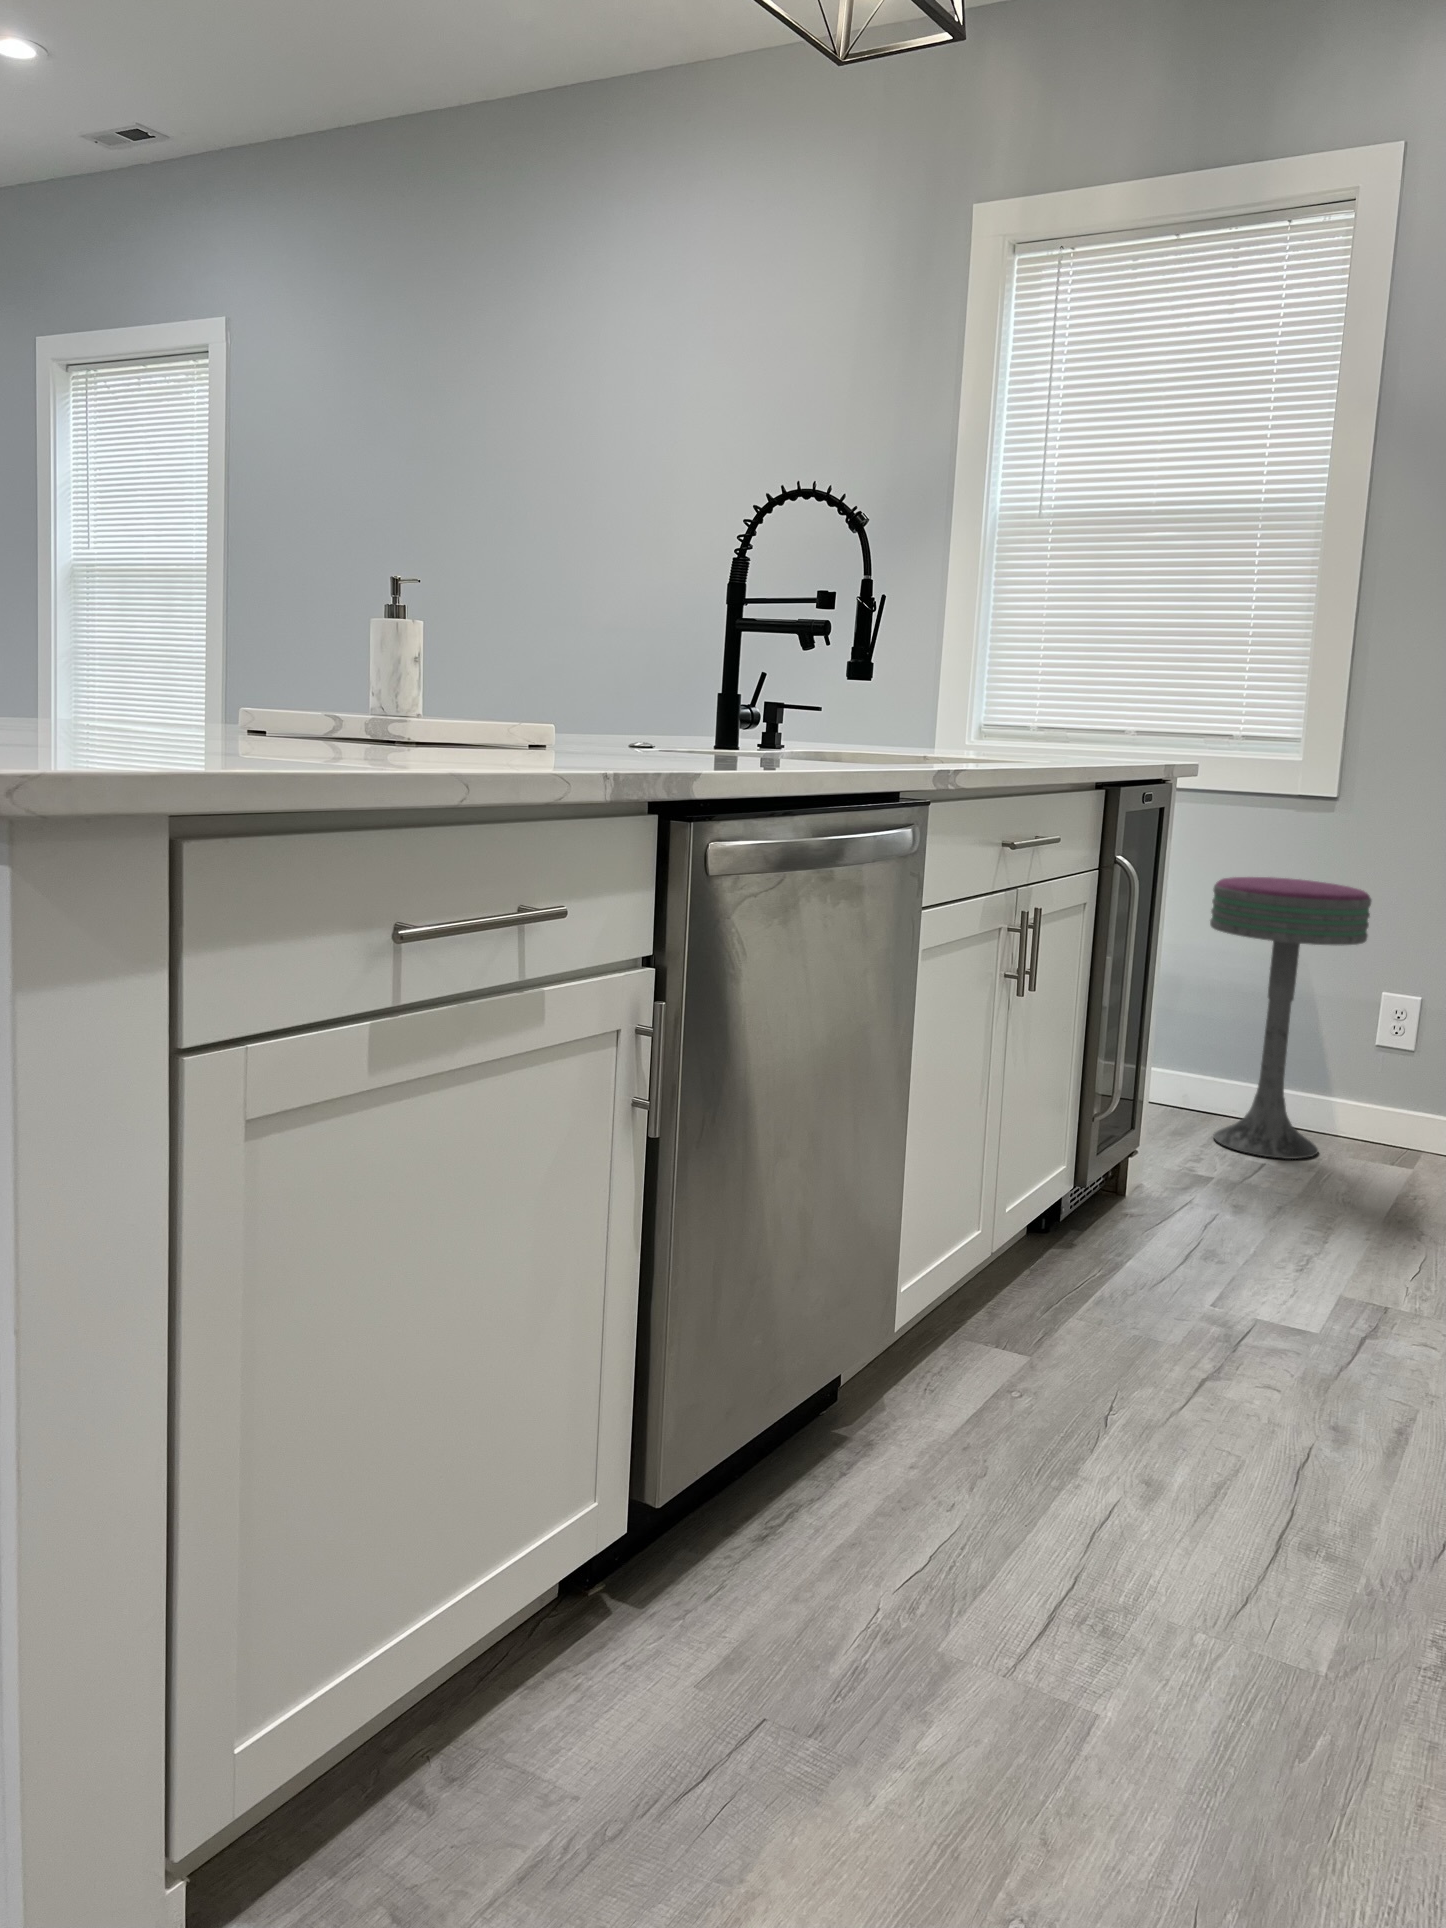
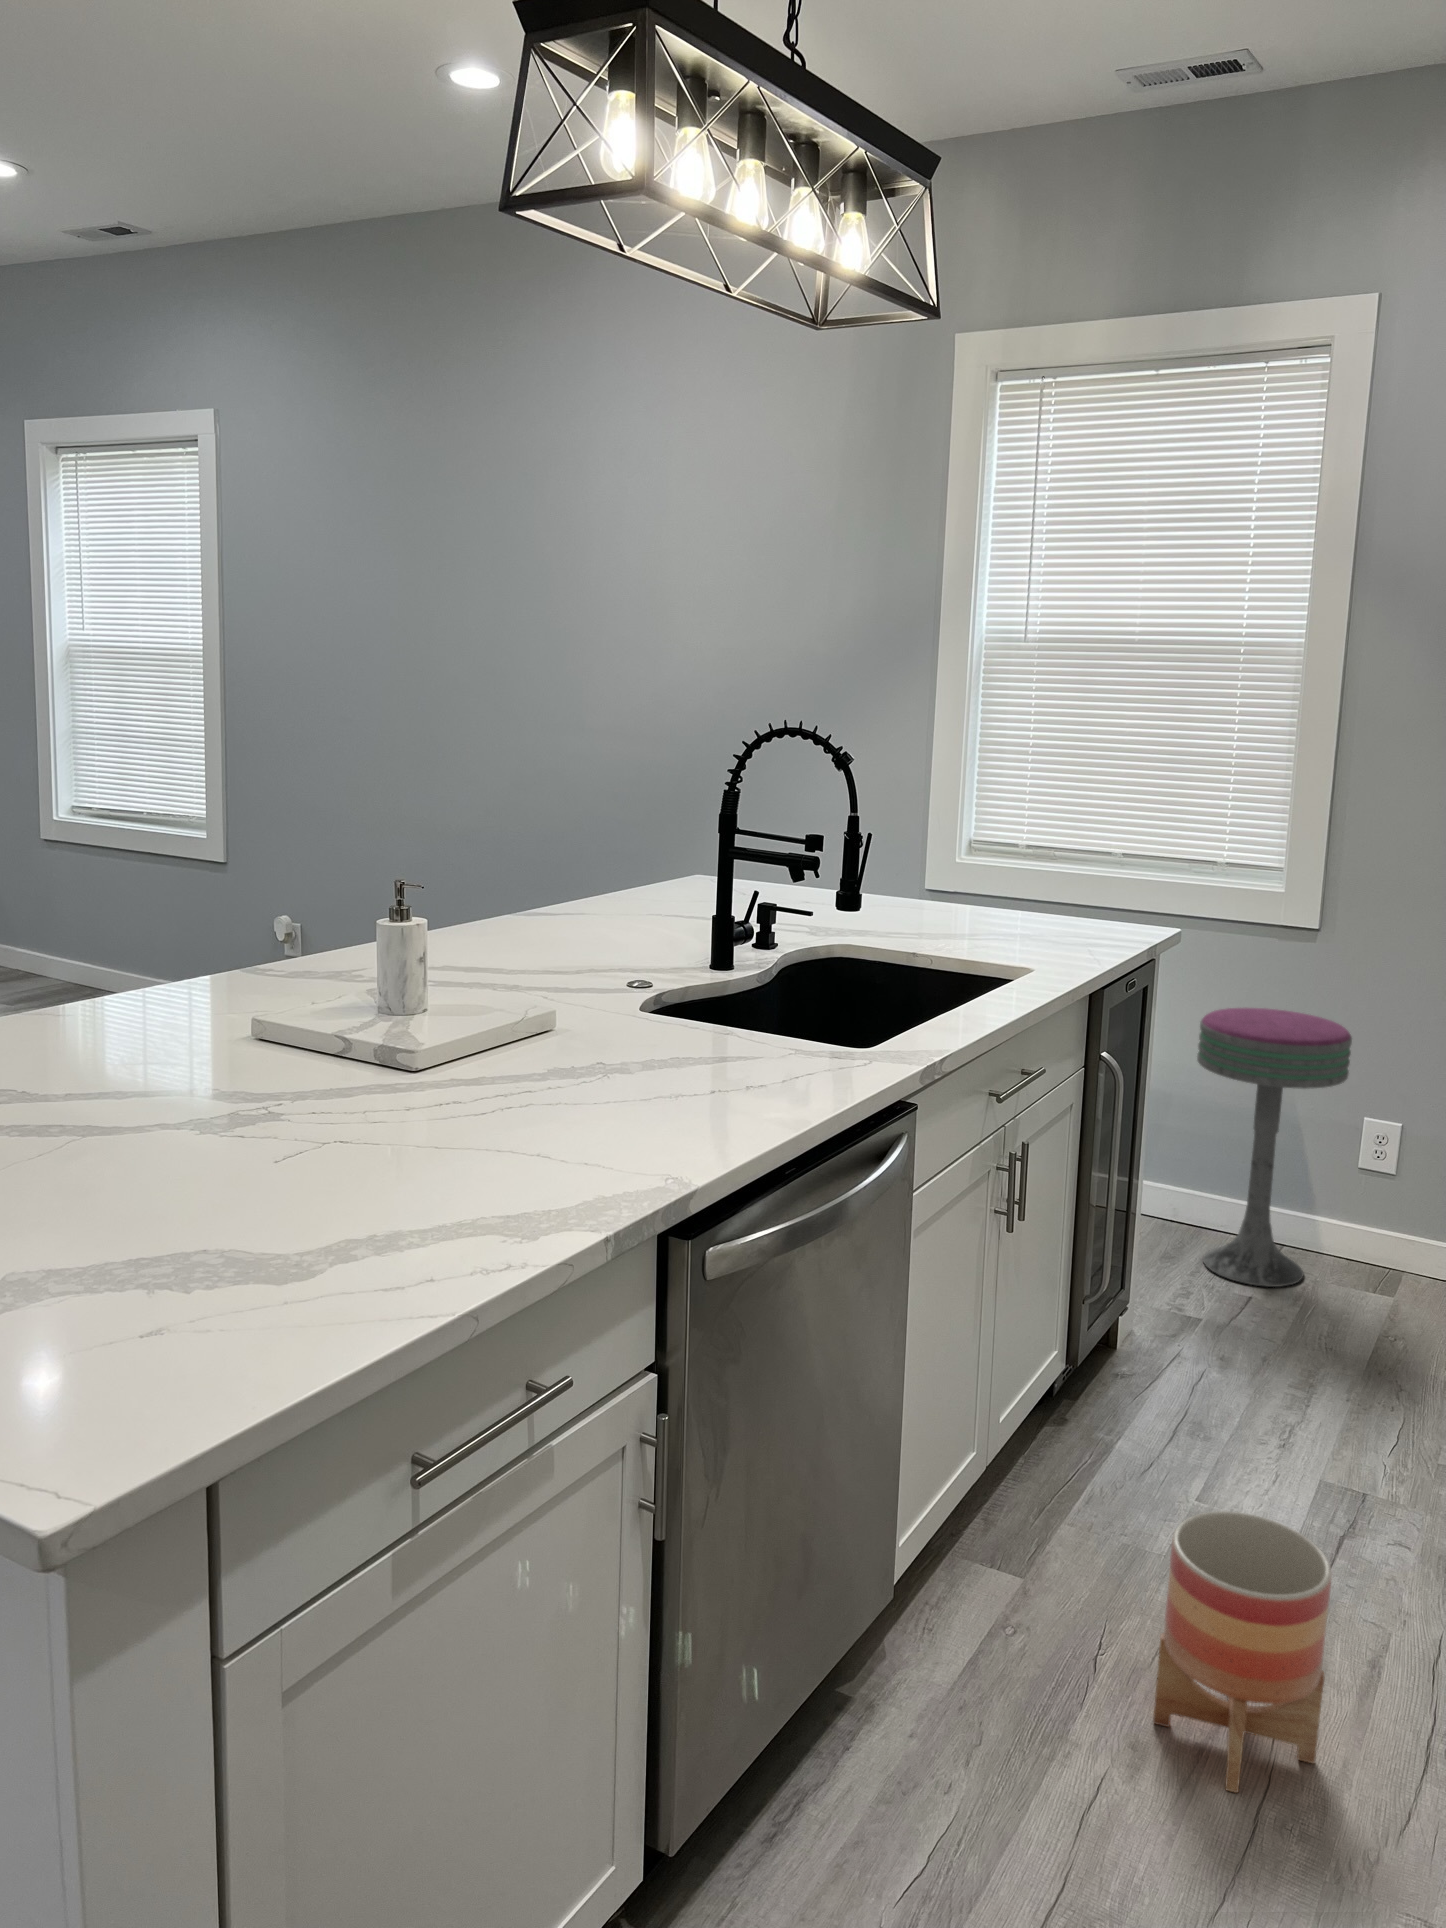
planter: none [1181,1254,1383,1542] -> present [1153,1511,1332,1793]

